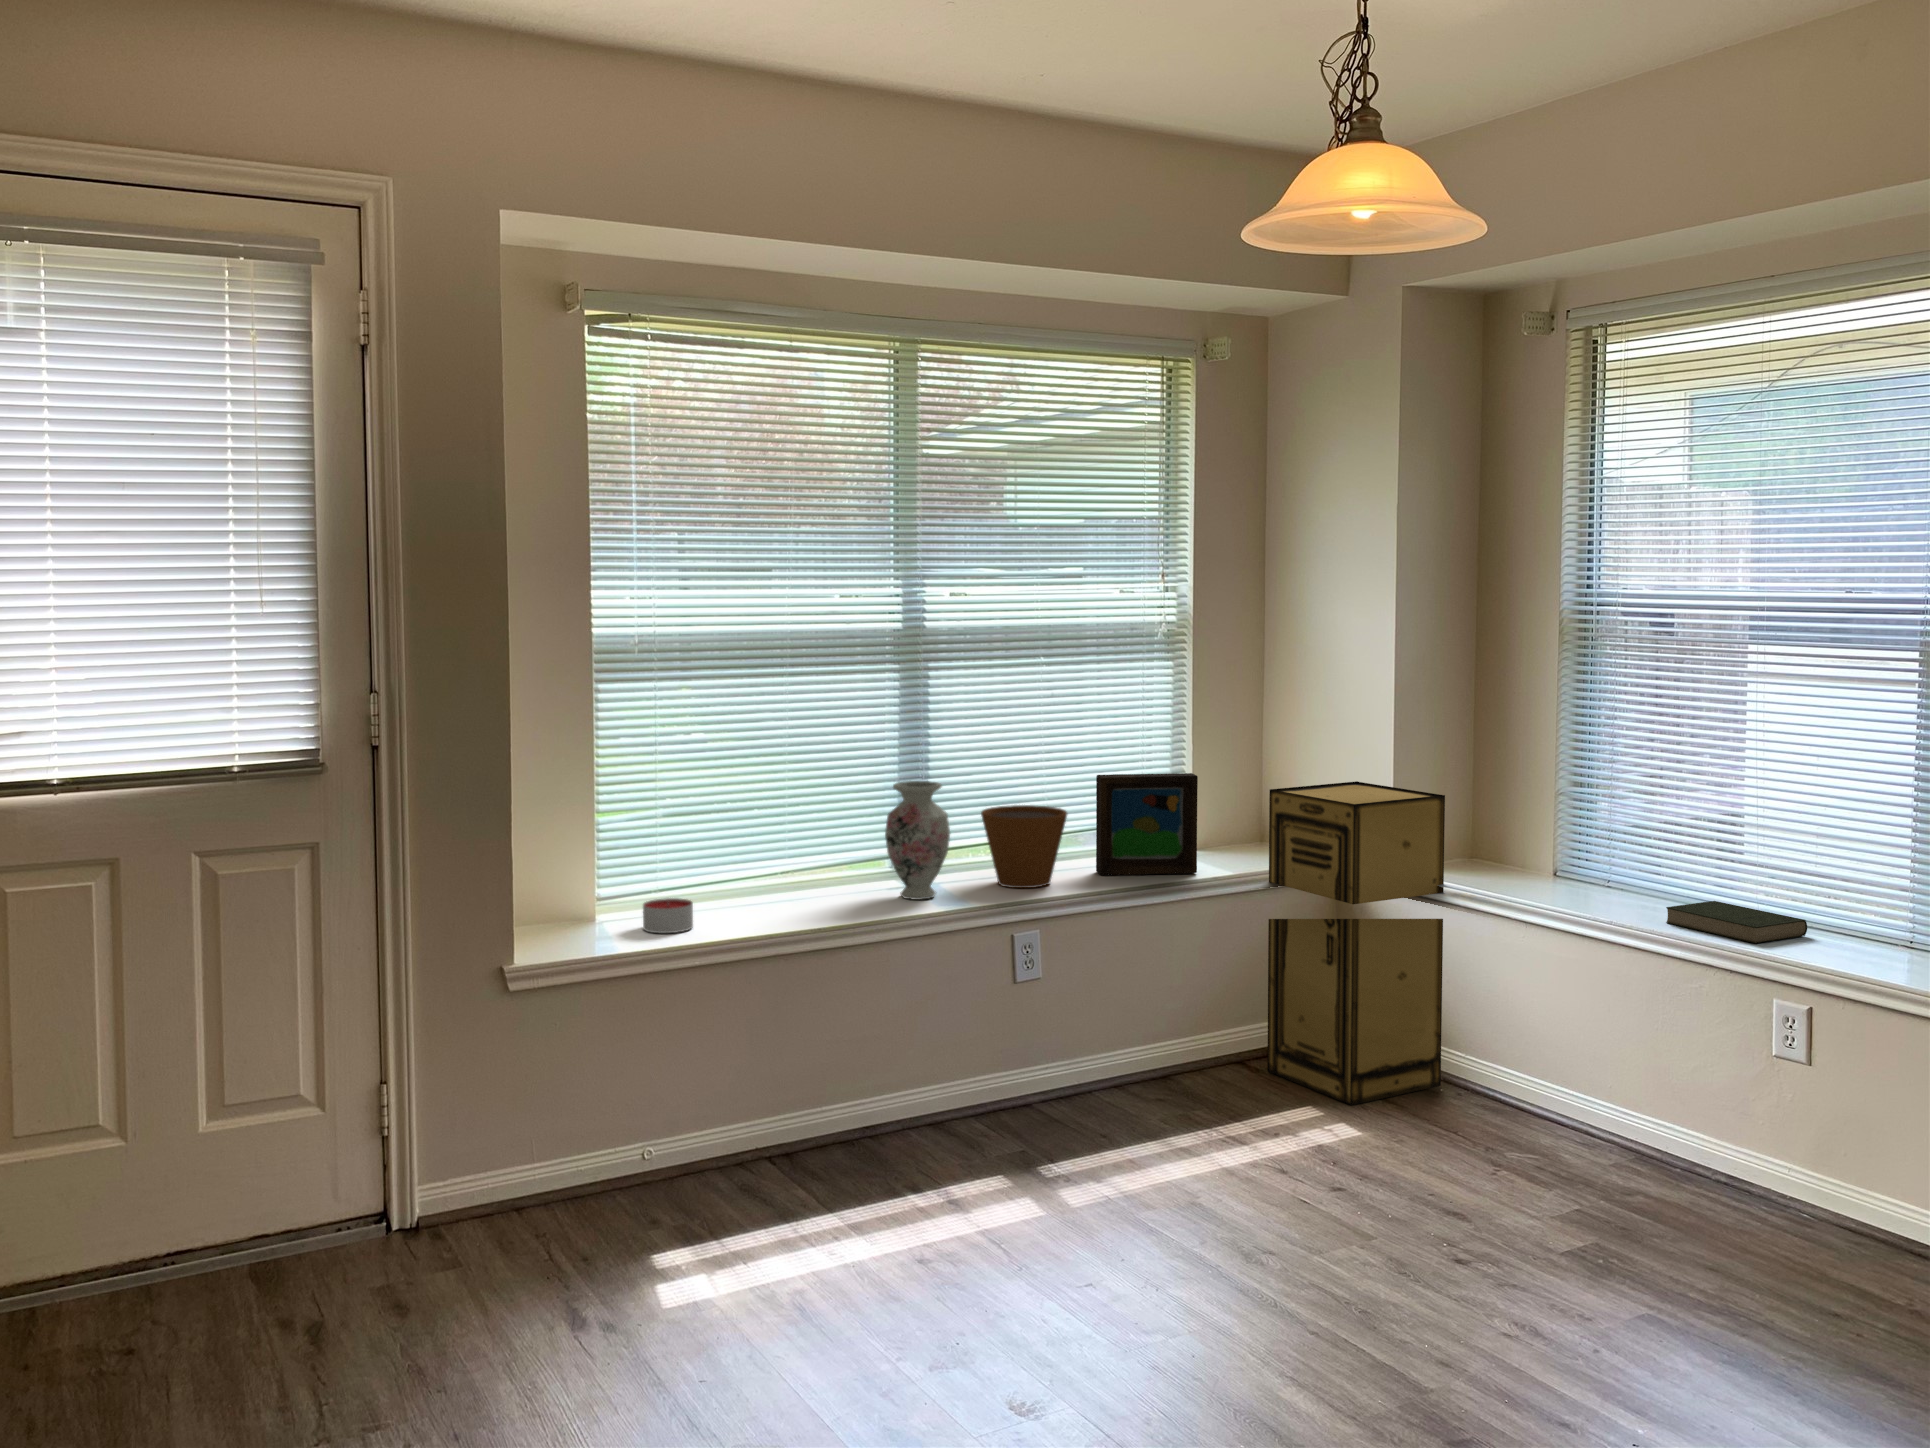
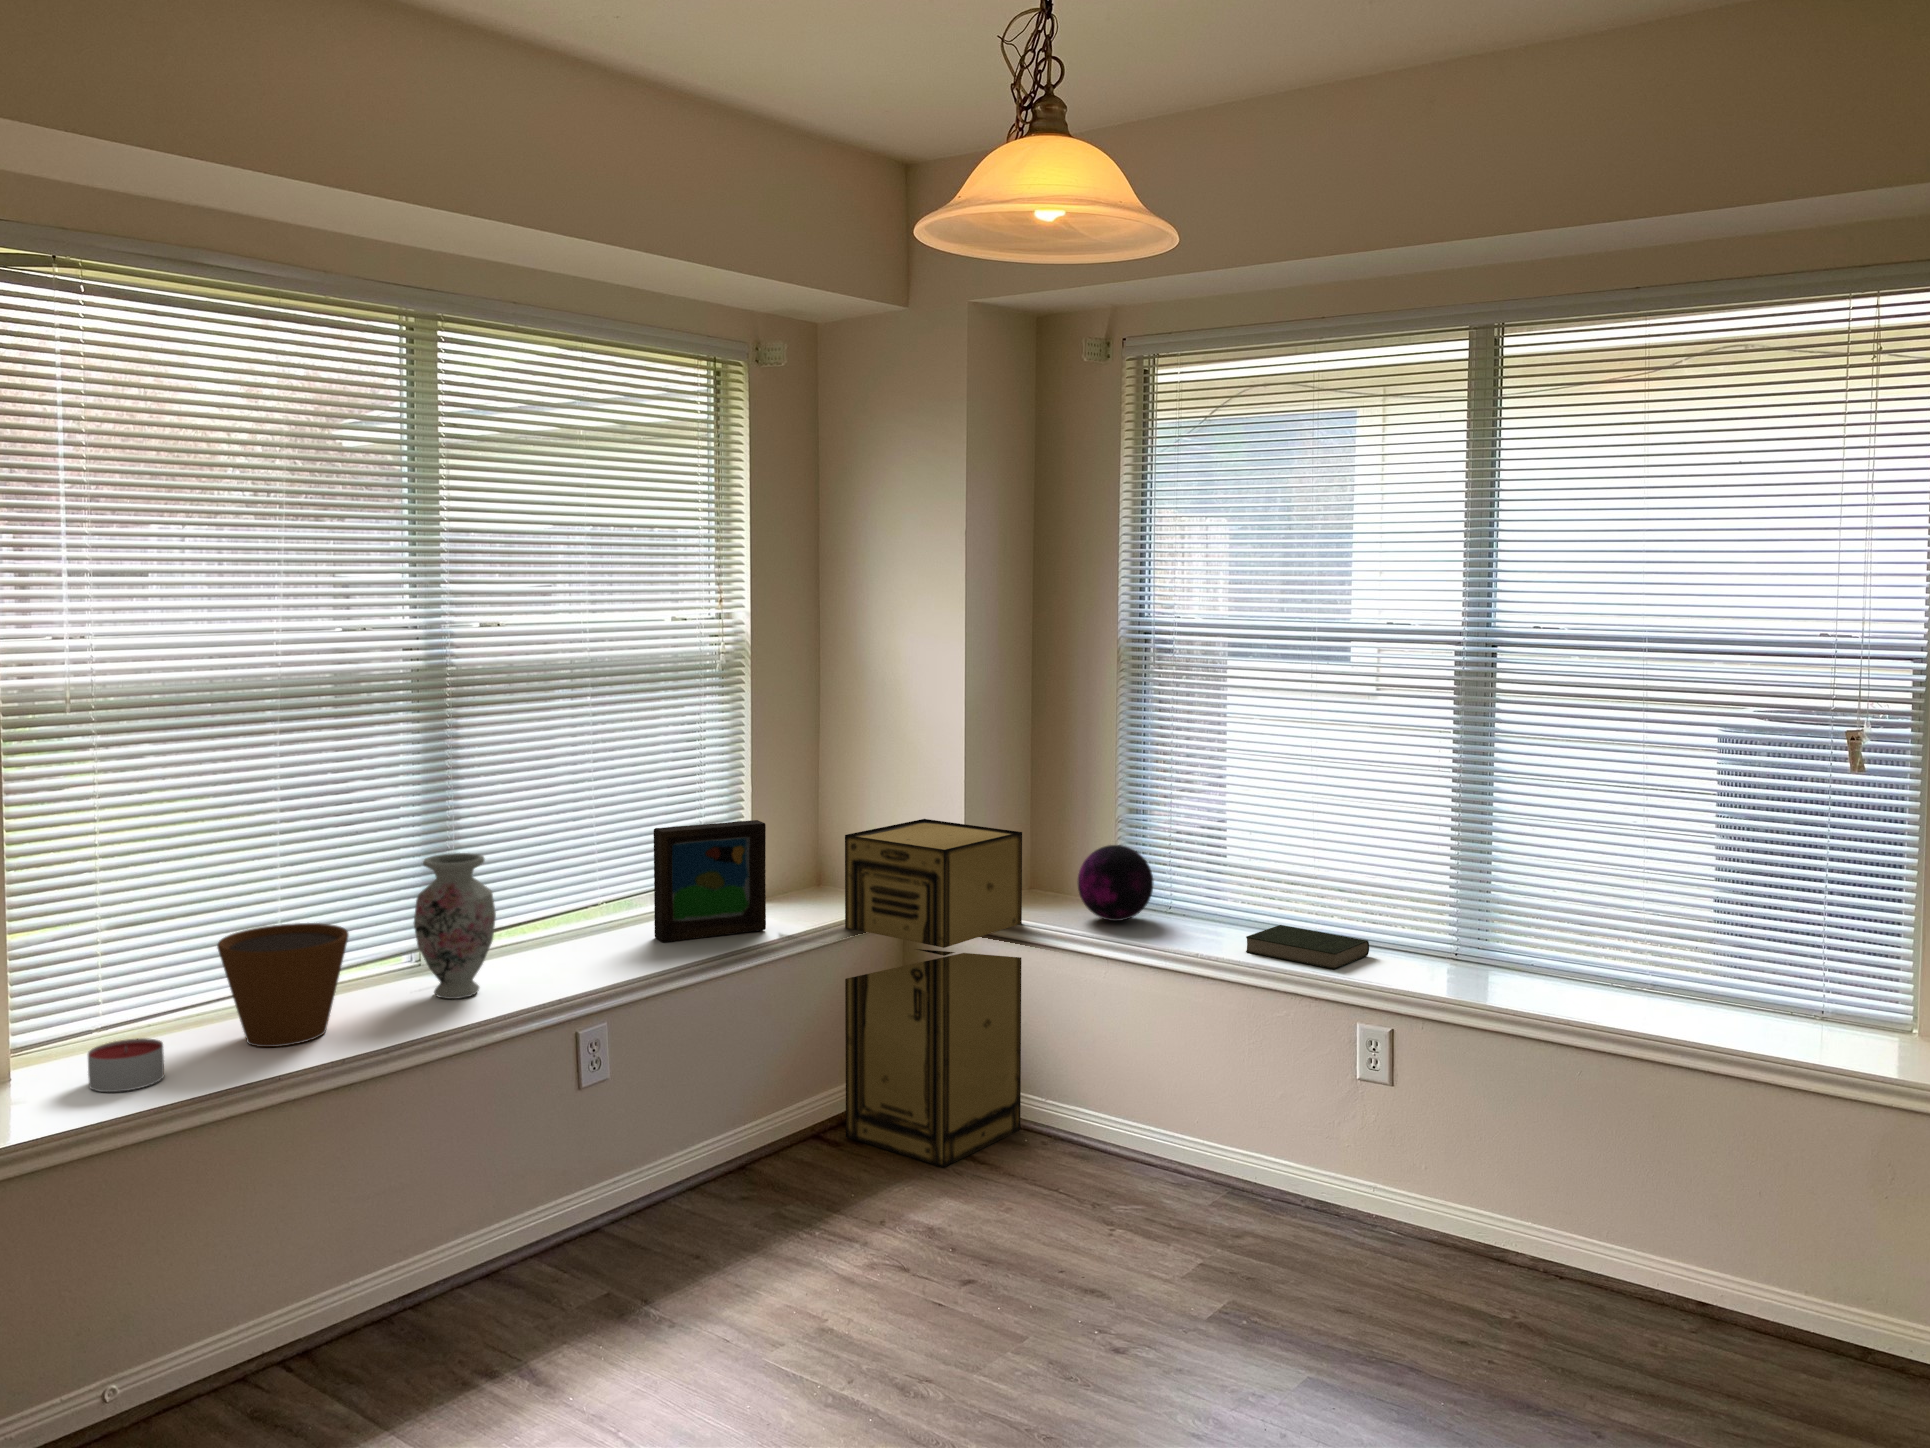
flower pot: present [981,805,1067,888] -> present [217,923,349,1047]
decorative orb: none [1504,813,1585,889] -> present [1078,845,1153,921]

